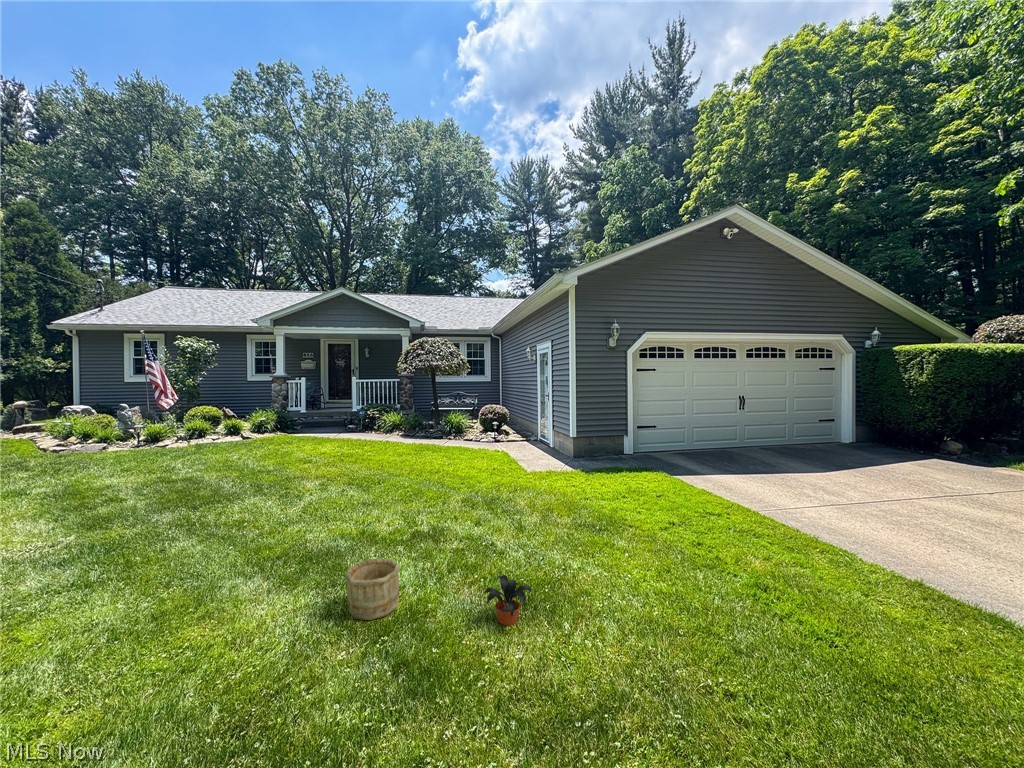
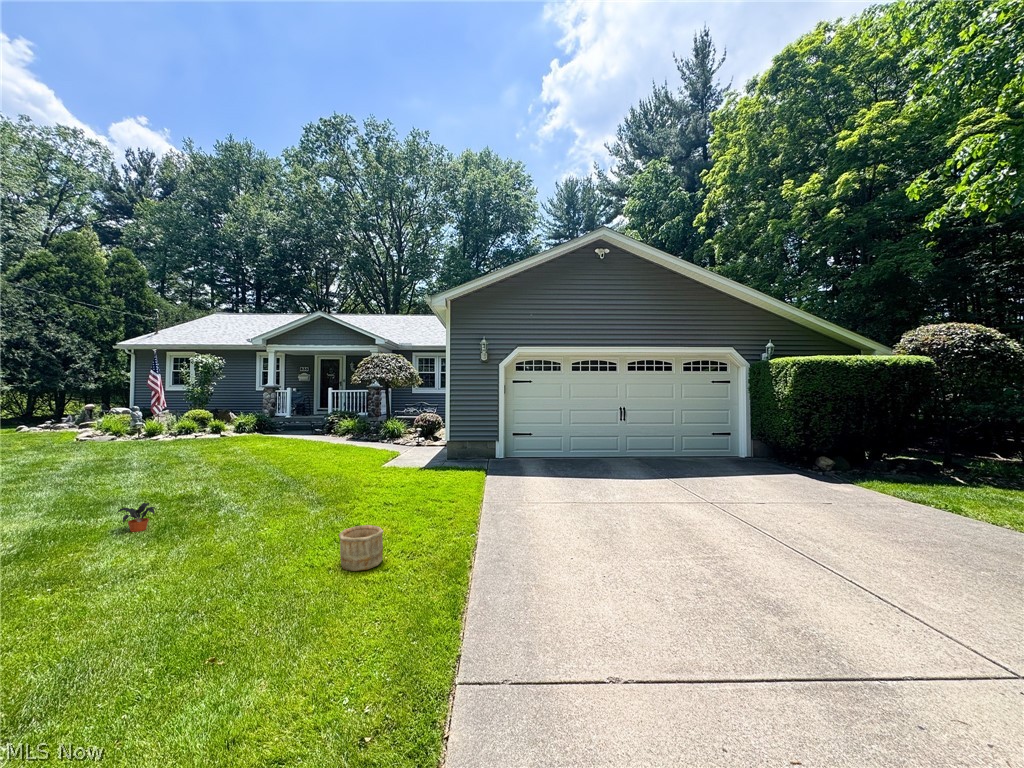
wooden bucket: present [345,558,400,620] -> present [339,525,384,571]

